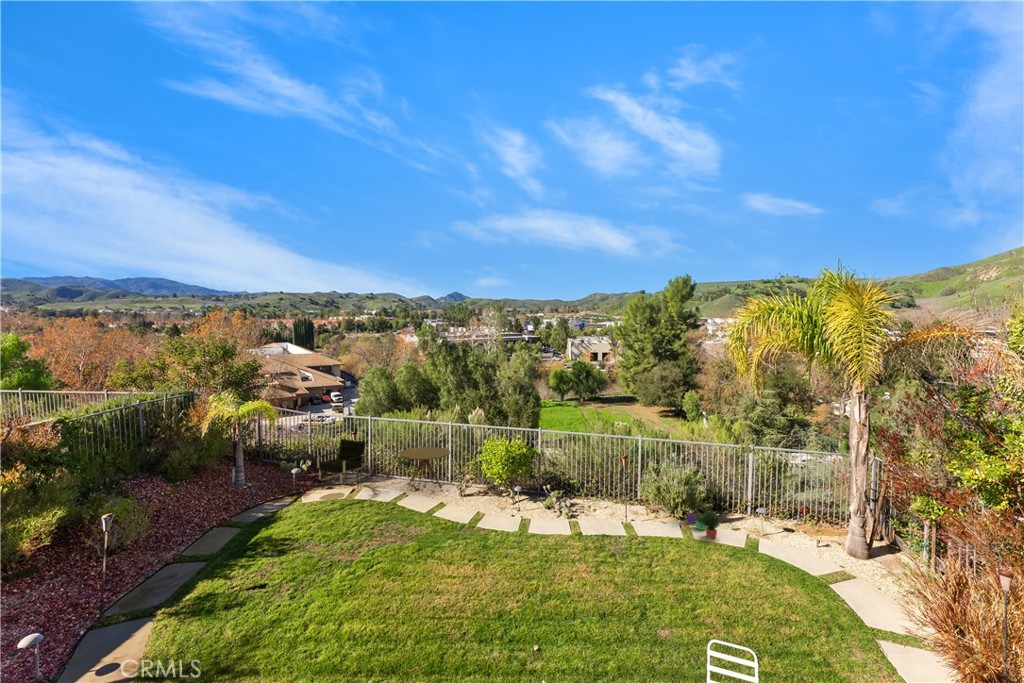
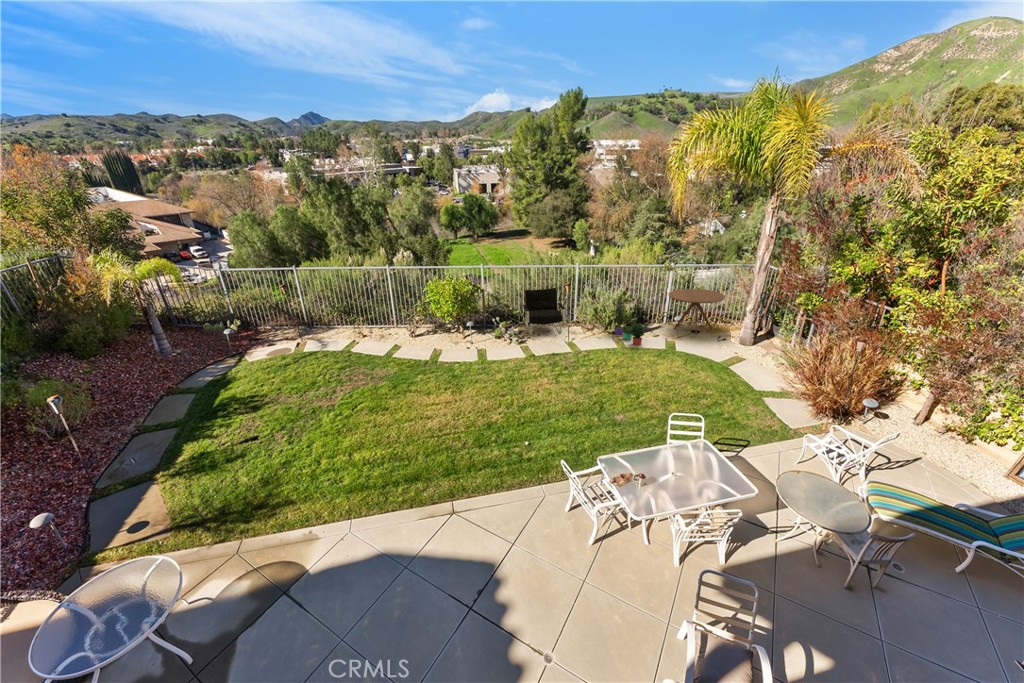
armchair: present [317,439,371,484] -> present [523,288,565,335]
round table: present [400,447,450,491] -> present [669,289,725,335]

